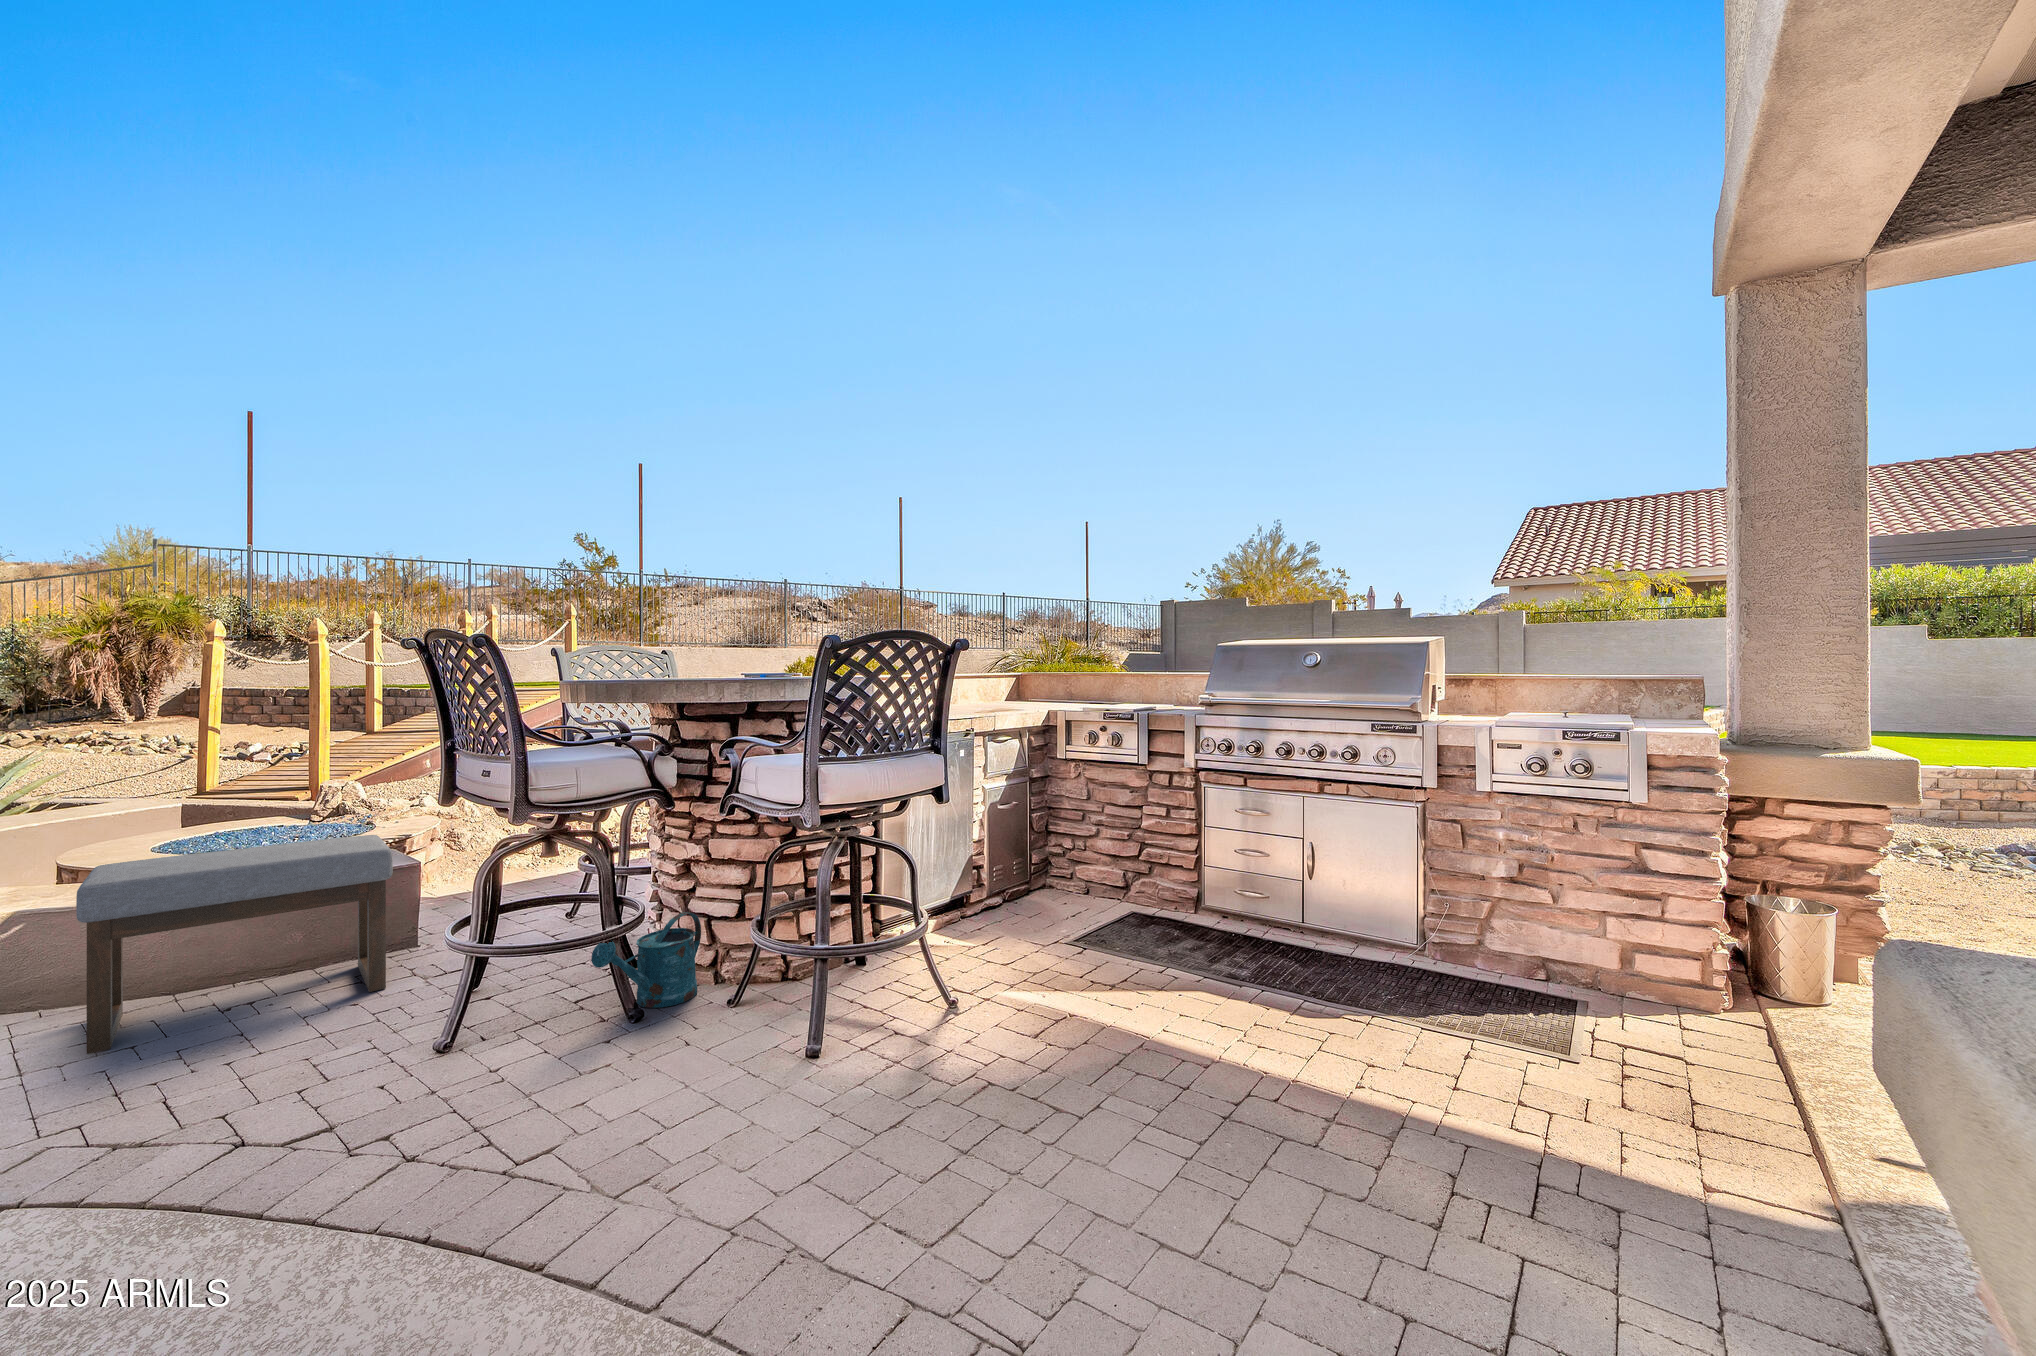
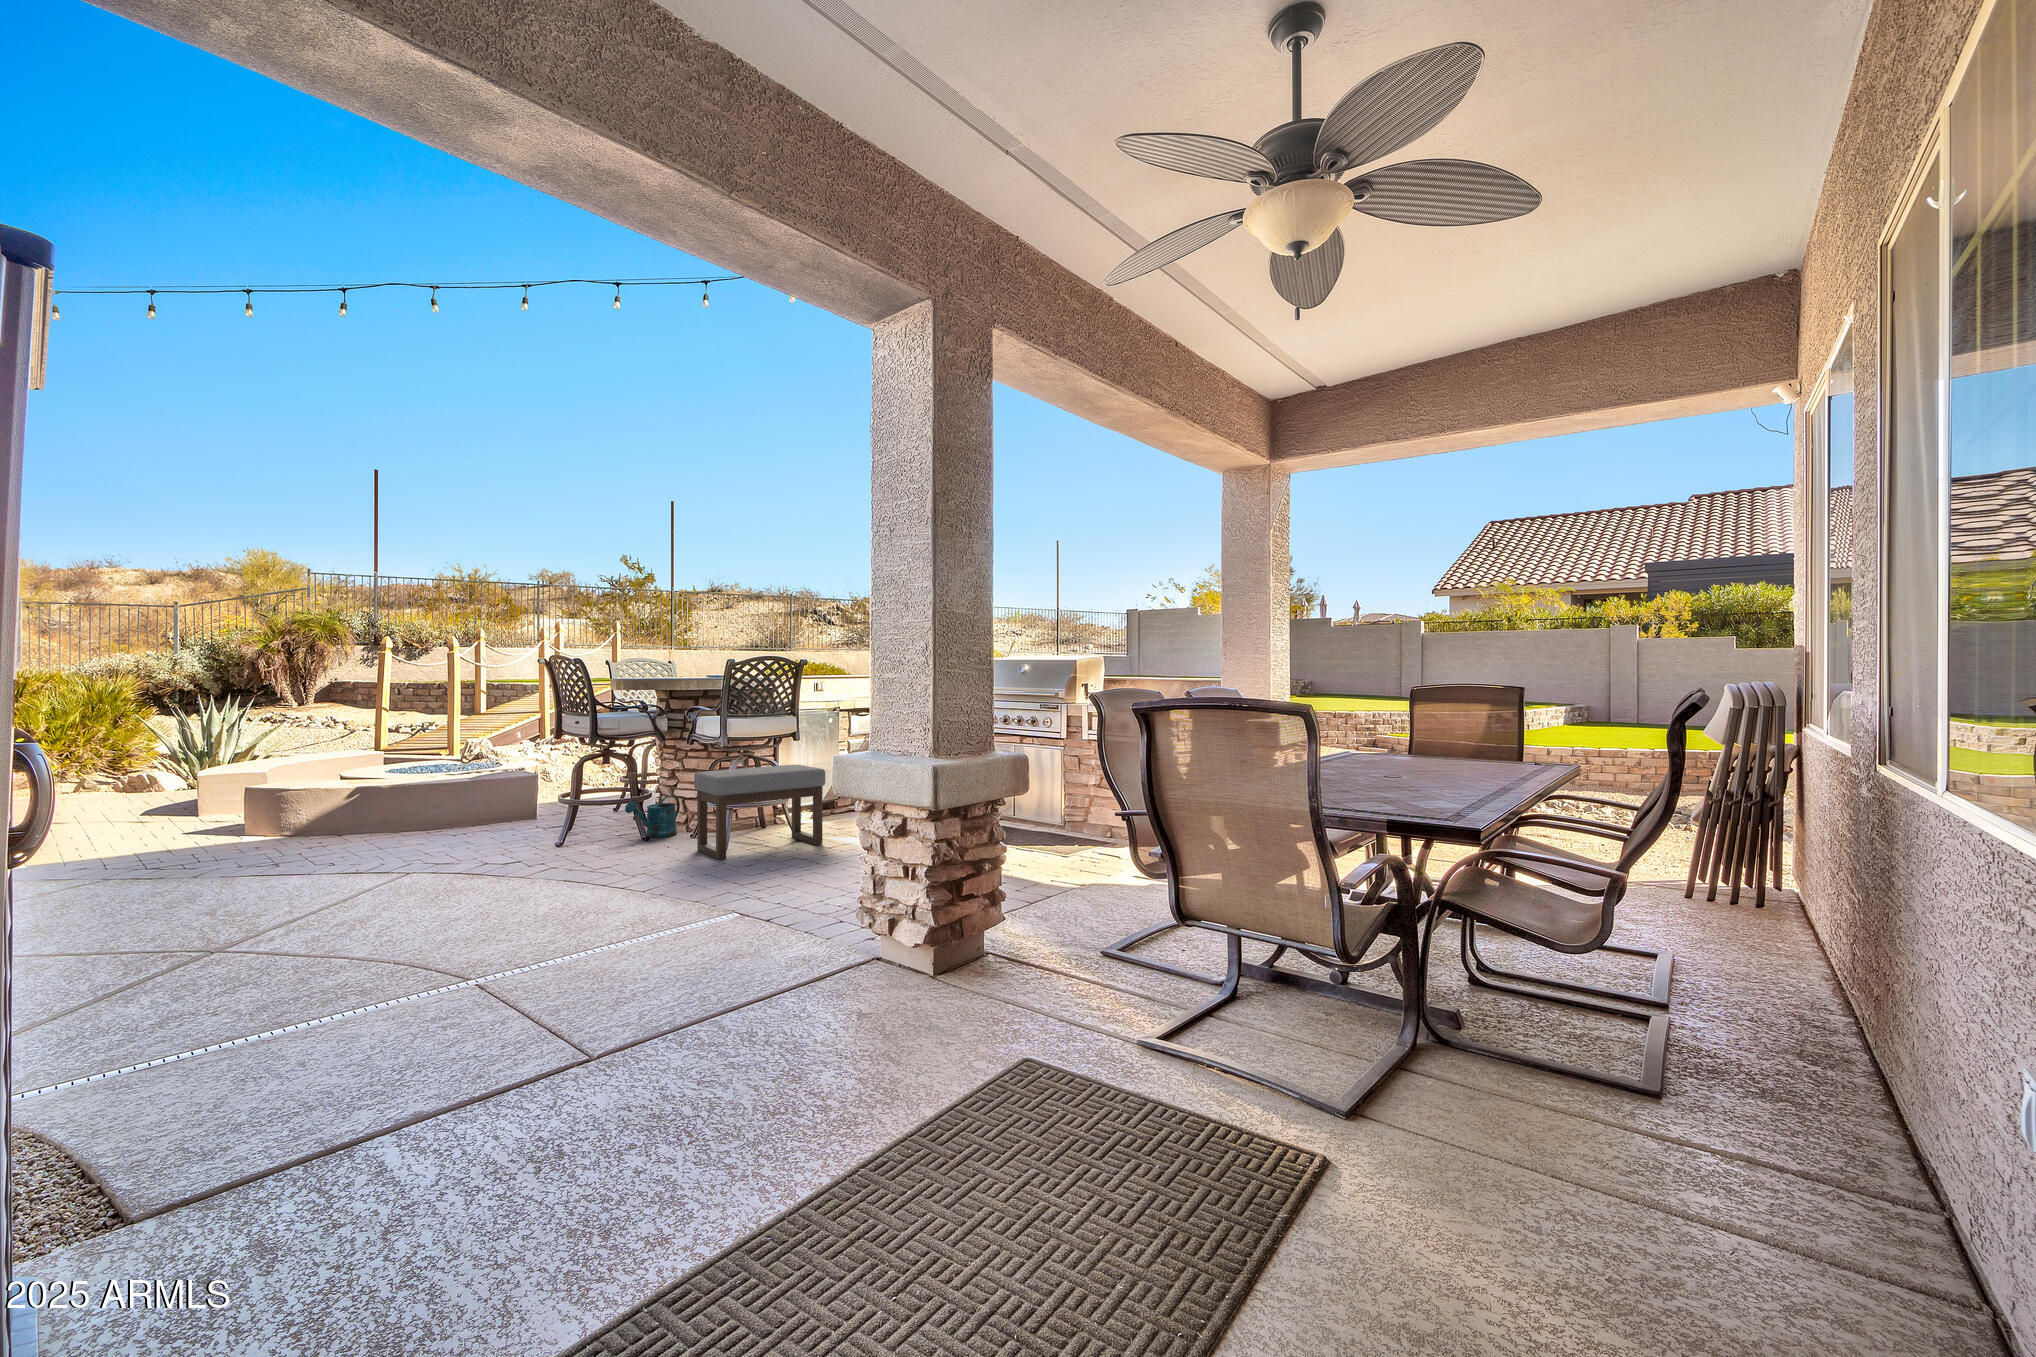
ottoman: present [76,835,393,1054] -> present [694,765,825,859]

